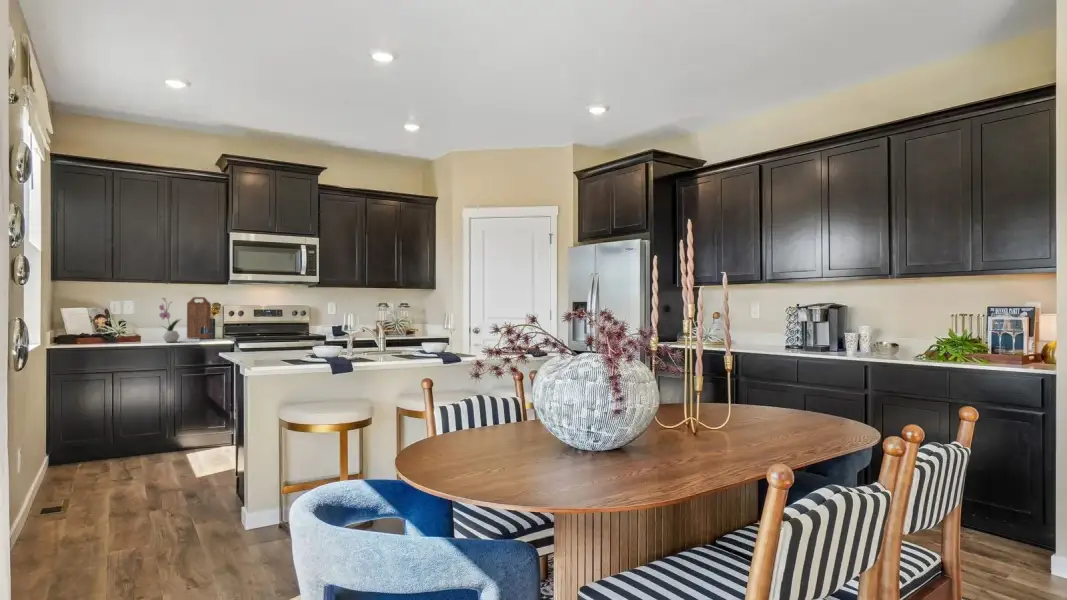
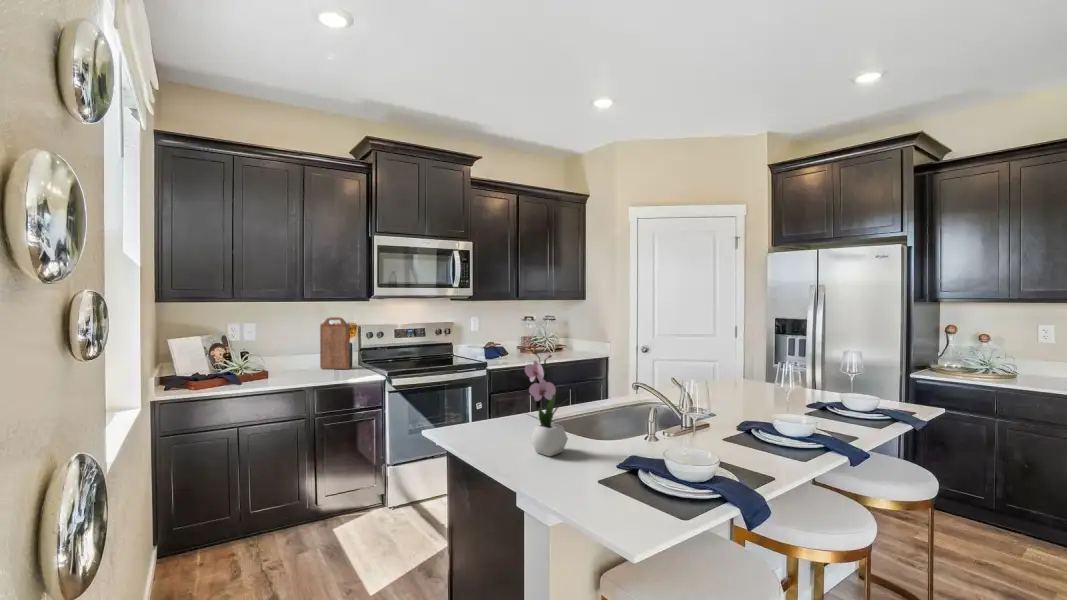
flower arrangement: present [159,298,179,342] -> present [525,346,568,456]

